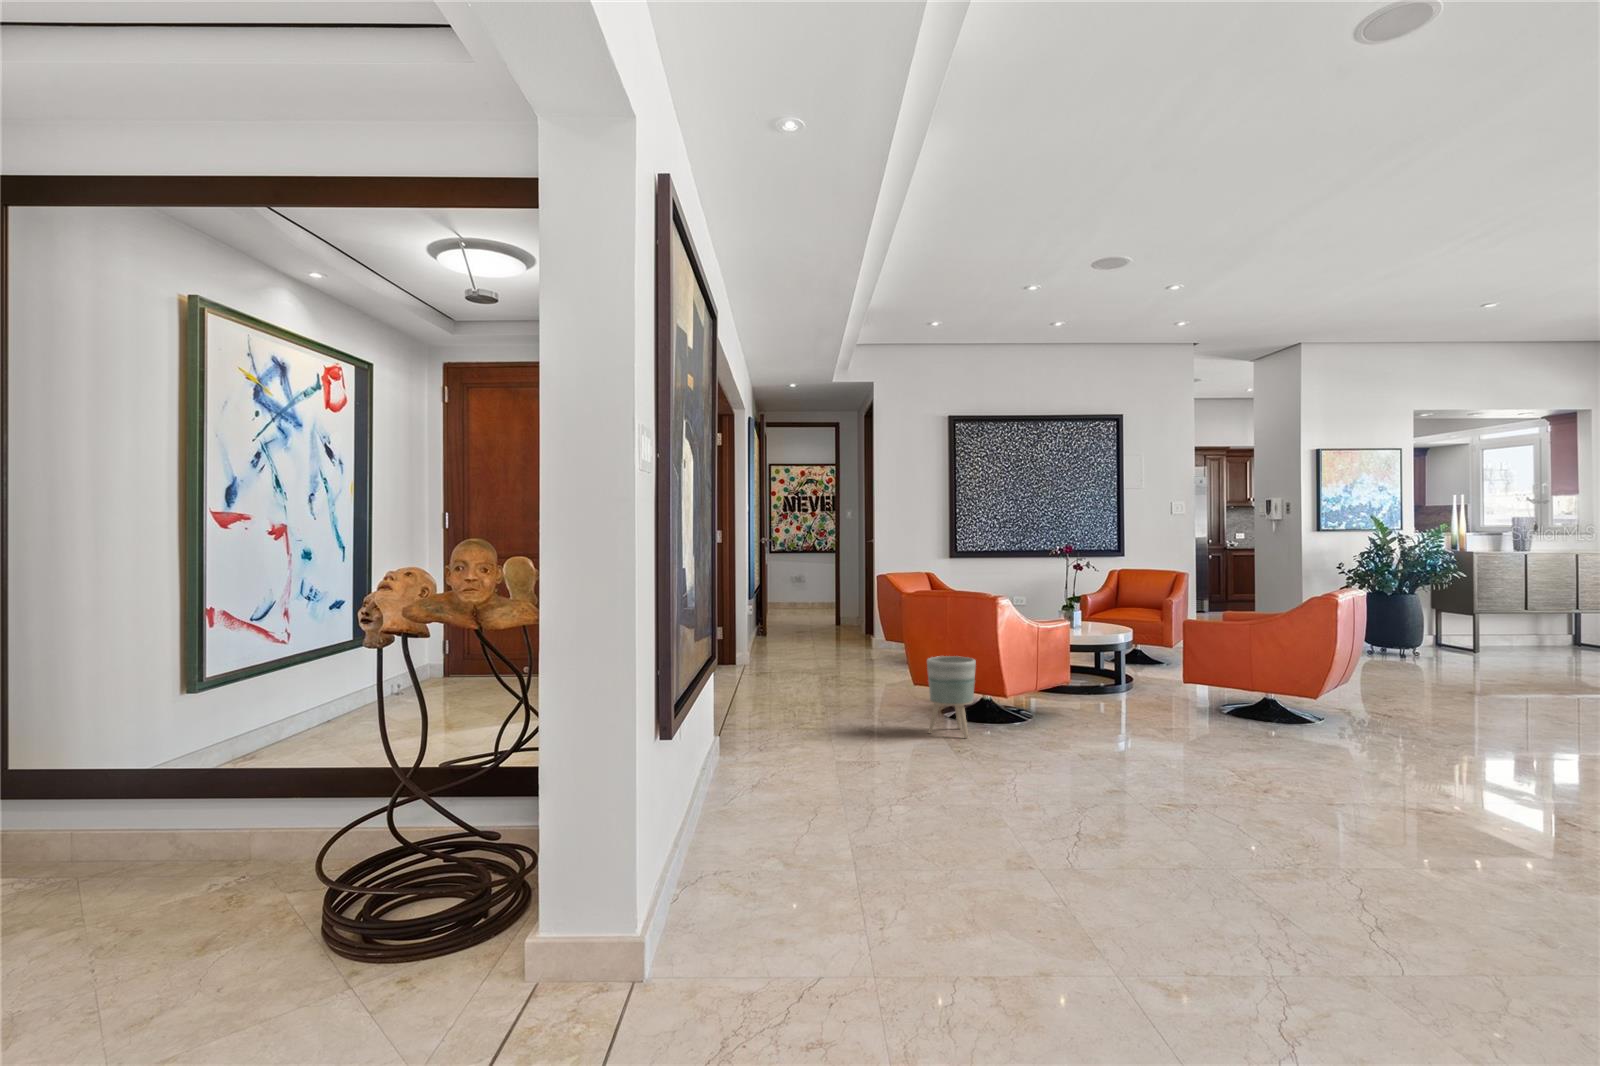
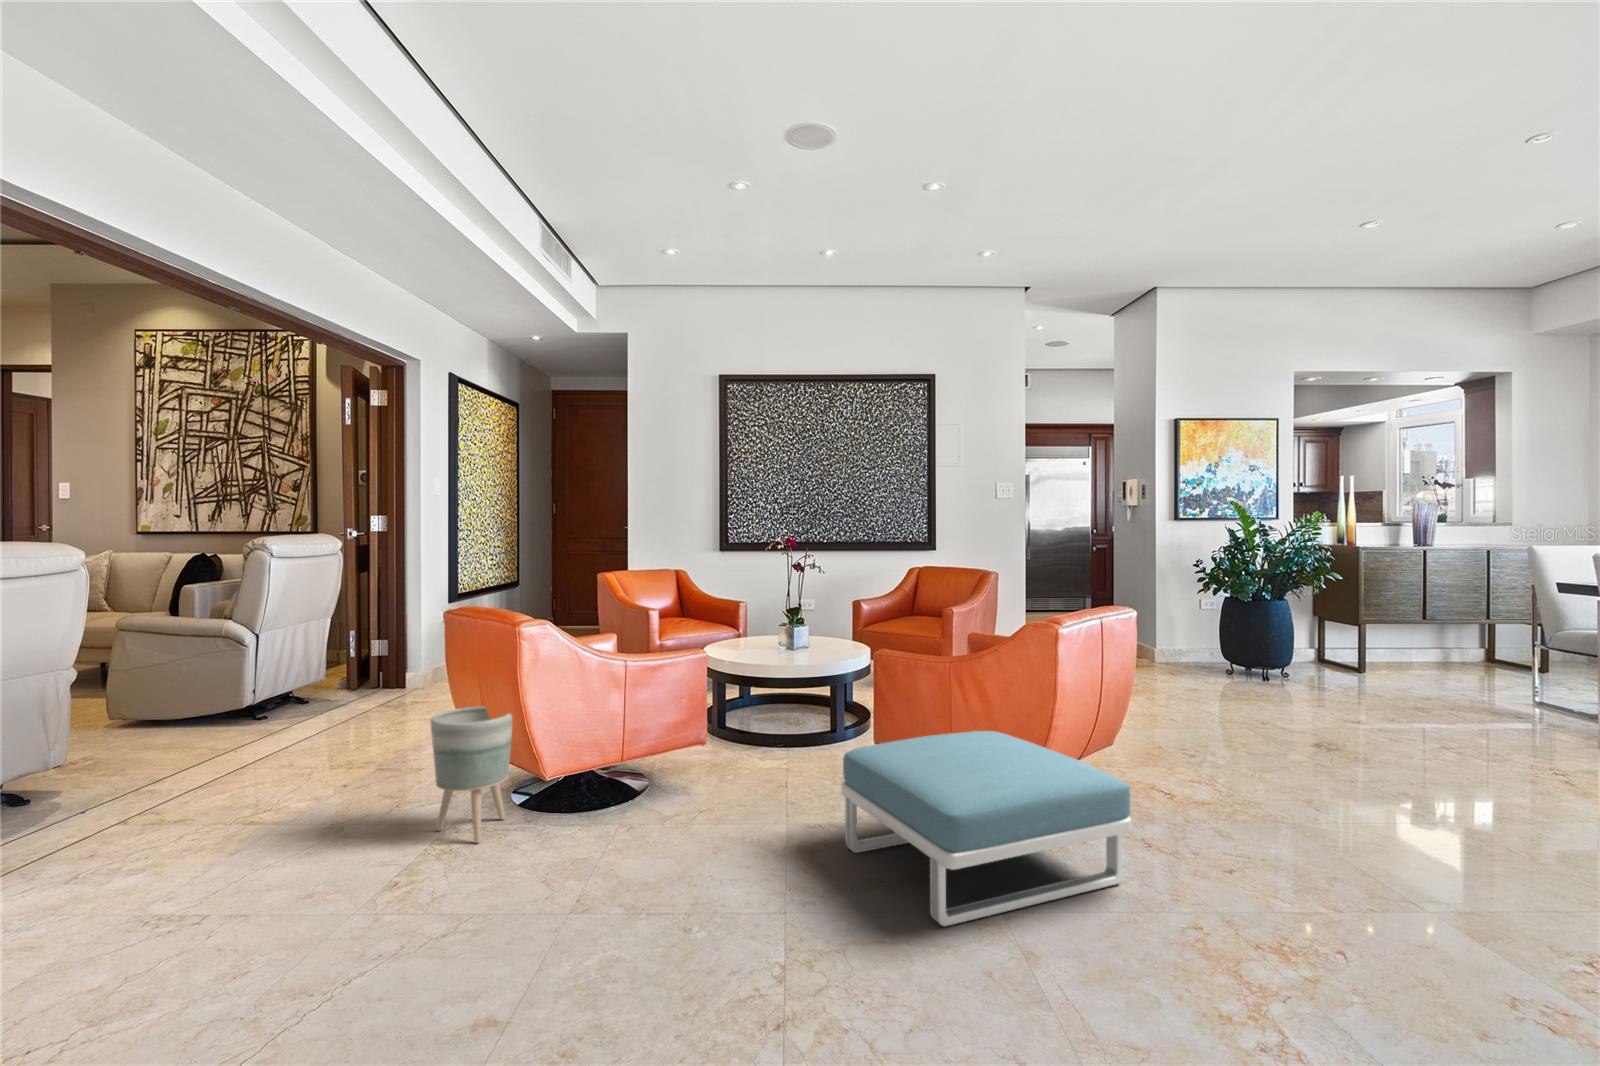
footstool: none [1195,670,1395,765] -> present [841,731,1132,926]

